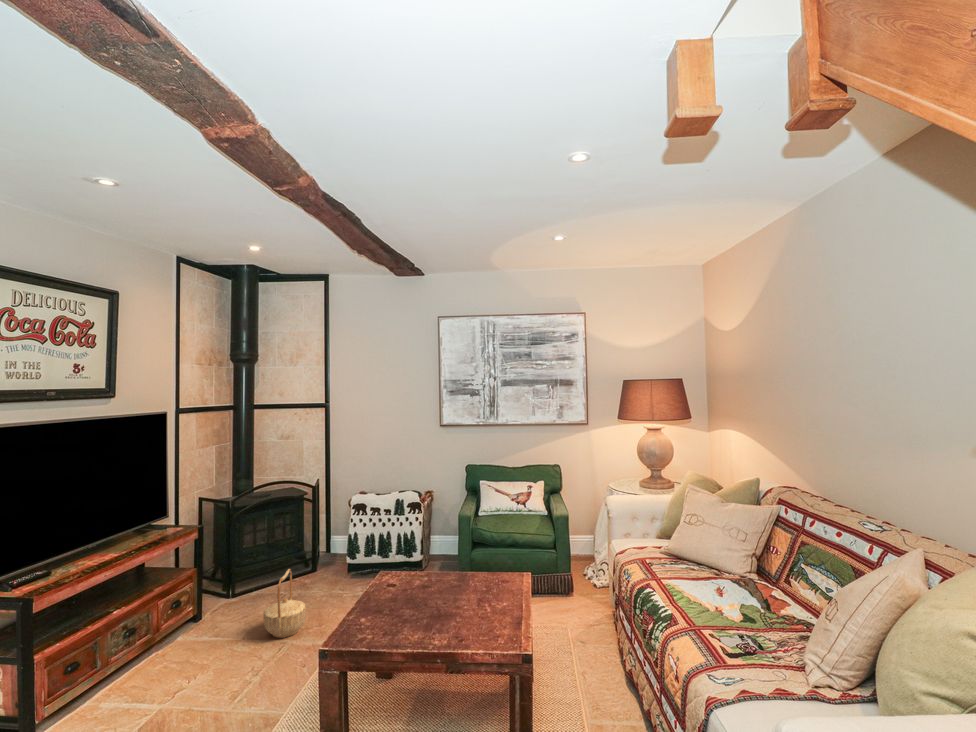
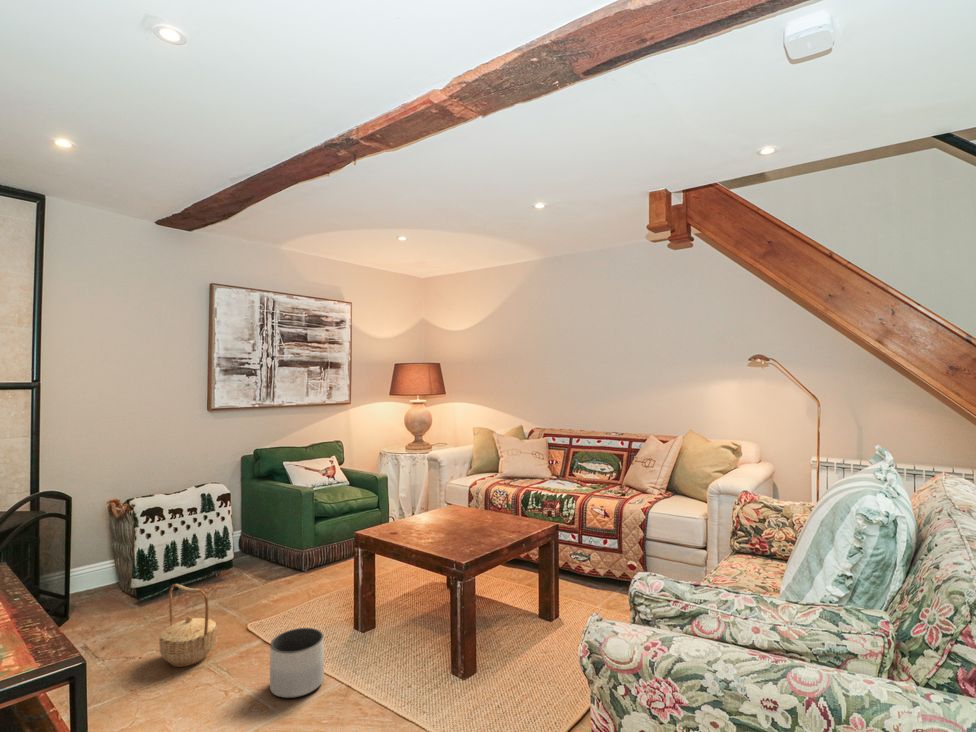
planter: none [245,641,295,706] -> present [270,628,324,698]

